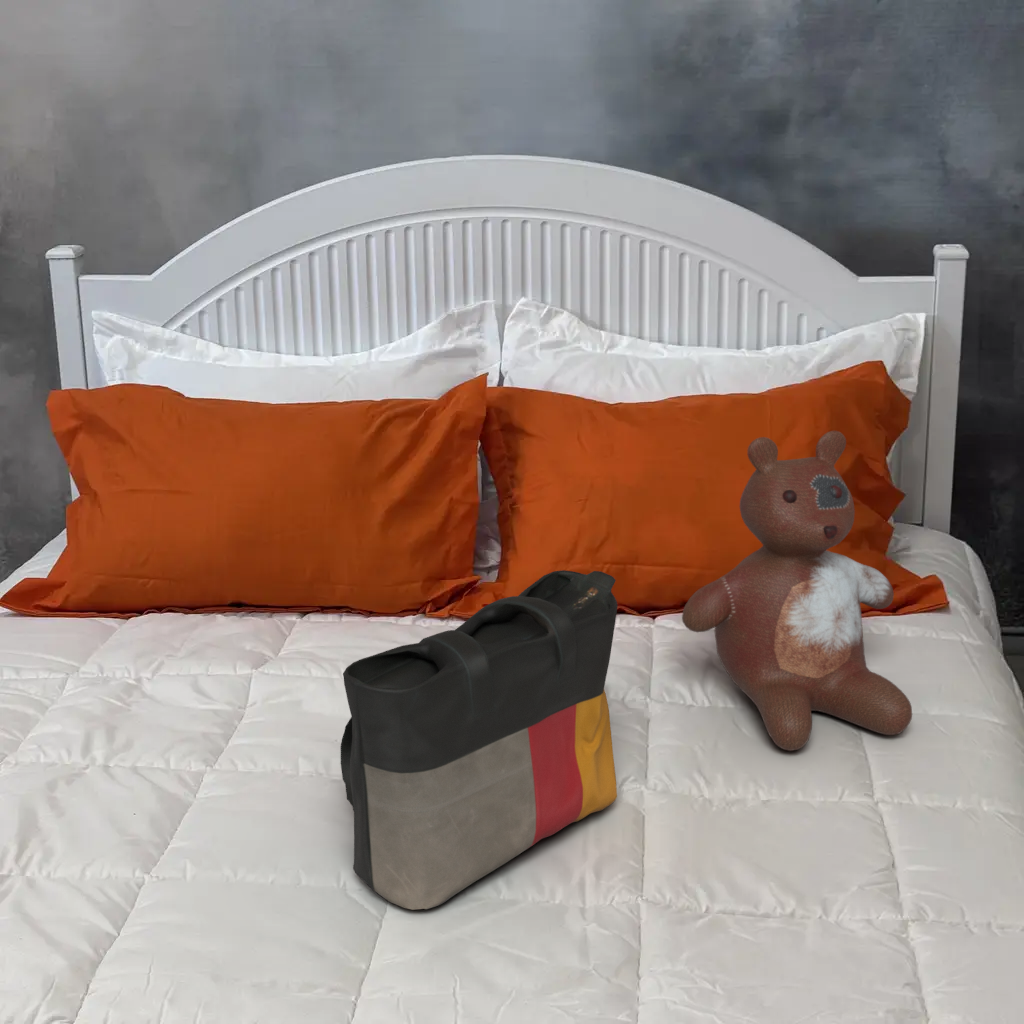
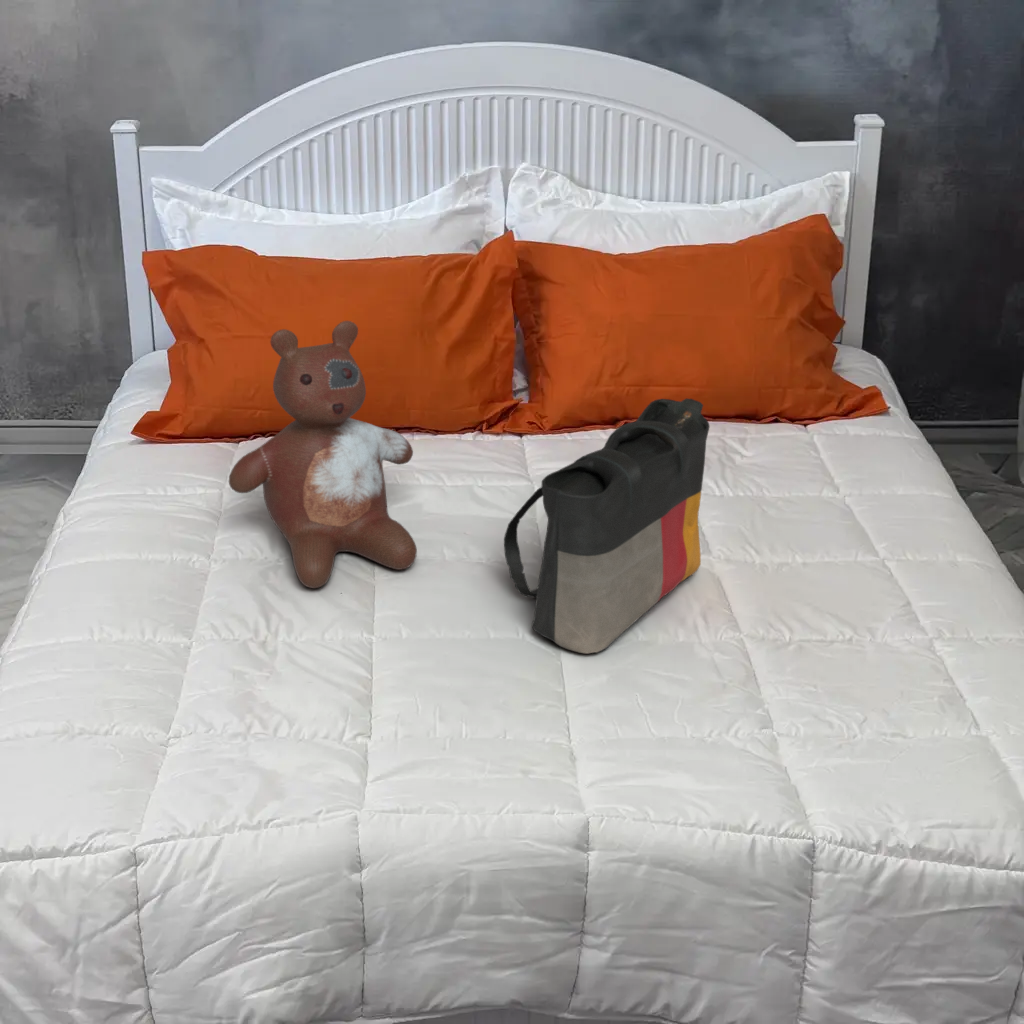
stuffed bear: present [682,431,912,751] -> present [229,321,417,588]

